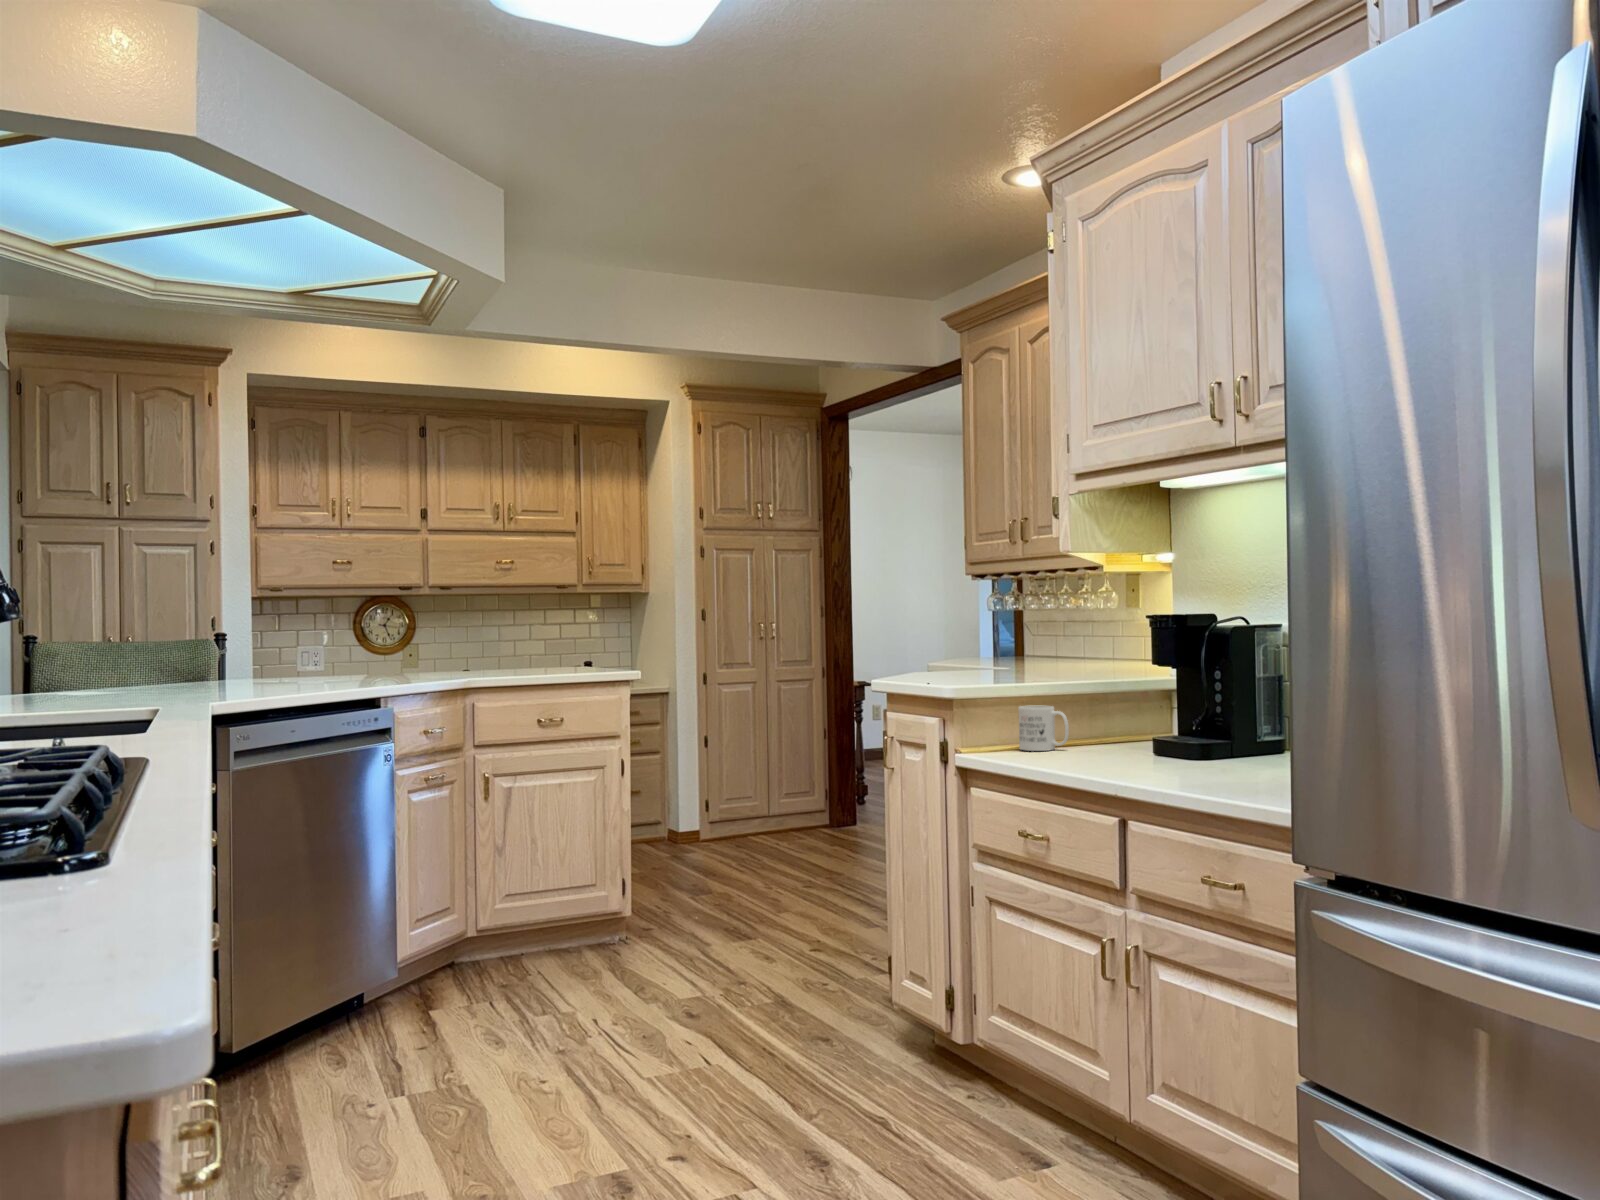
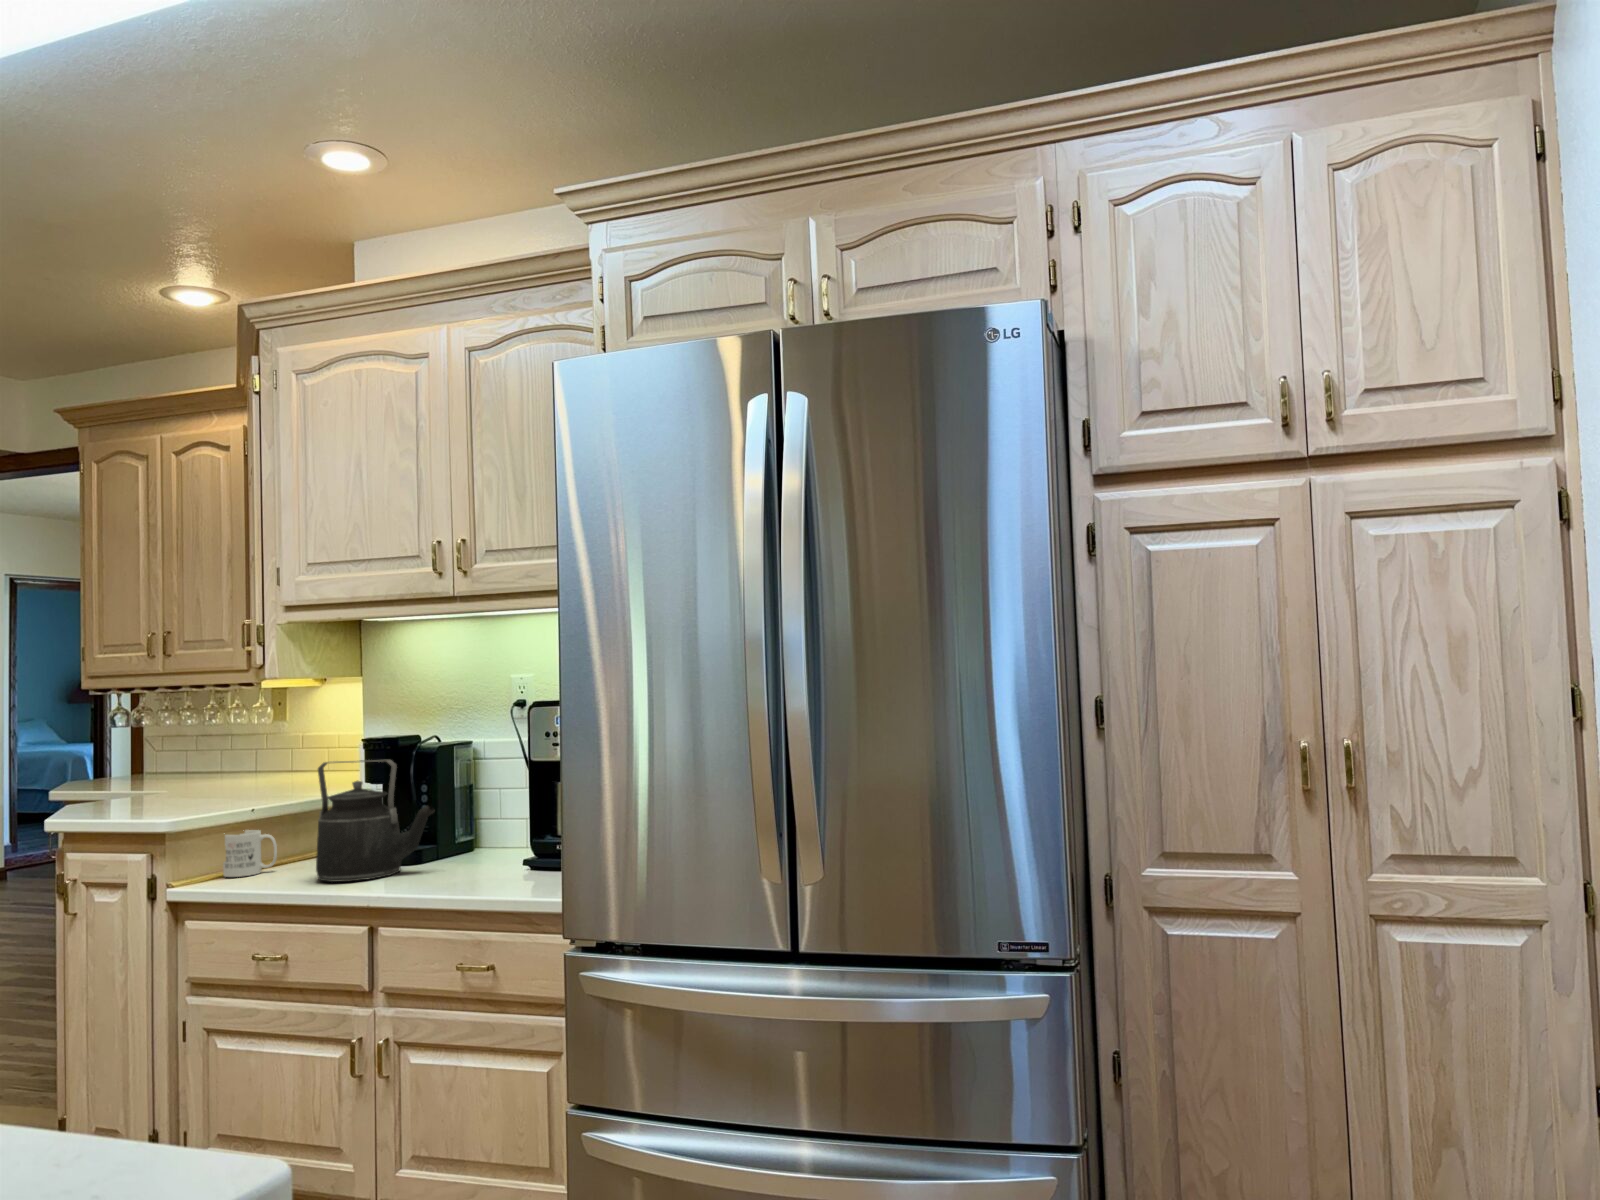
kettle: none [1085,637,1210,768] -> present [316,760,435,882]

